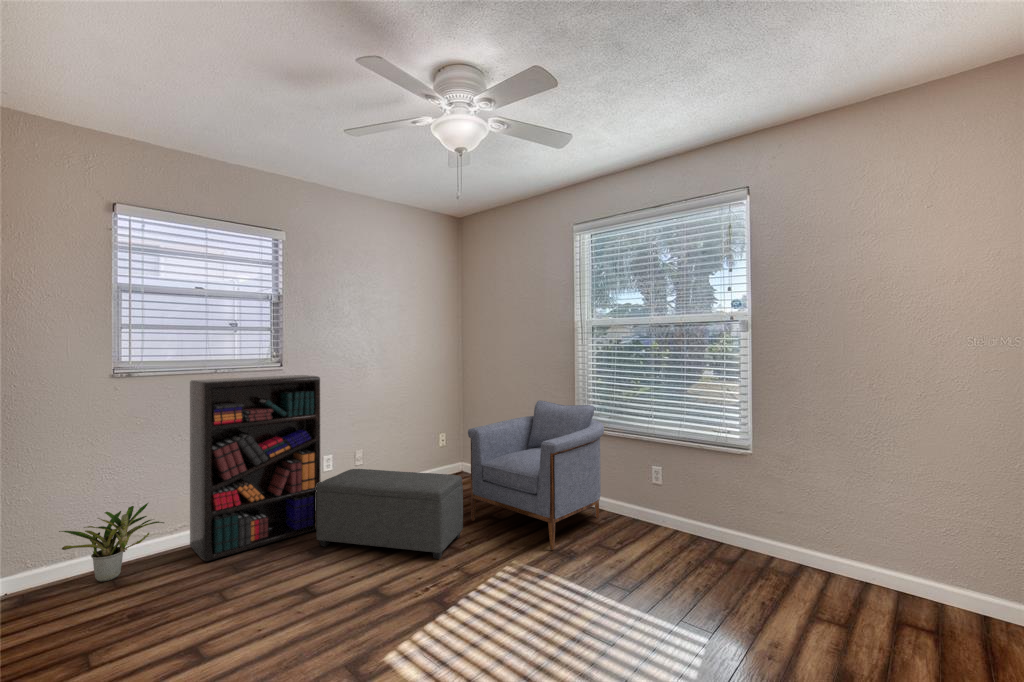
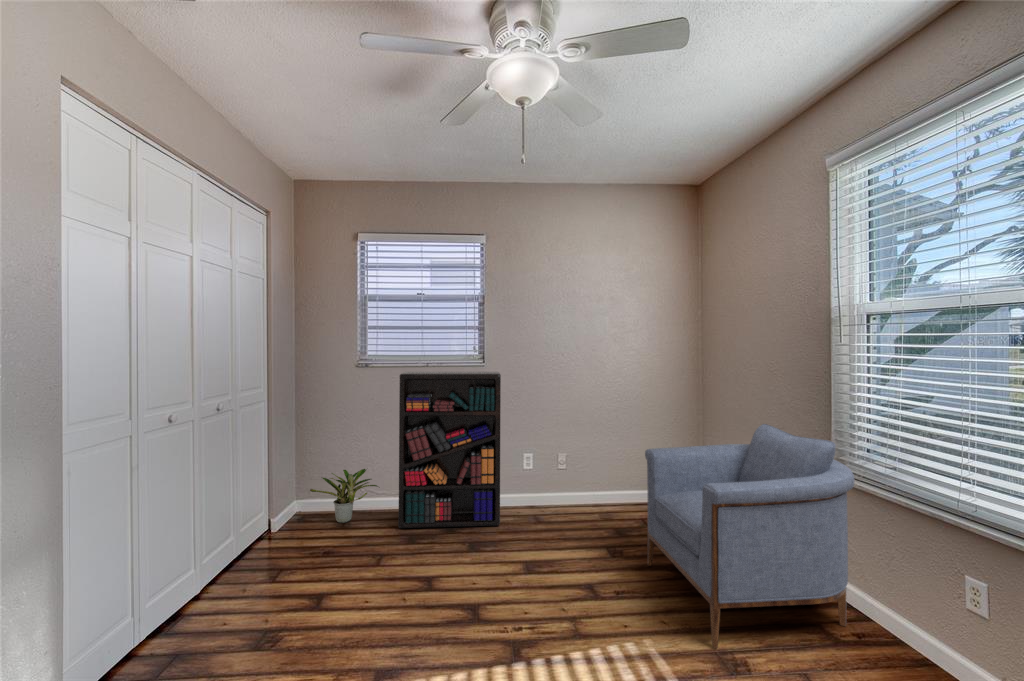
ottoman: present [316,469,463,559] -> none [479,472,619,599]

